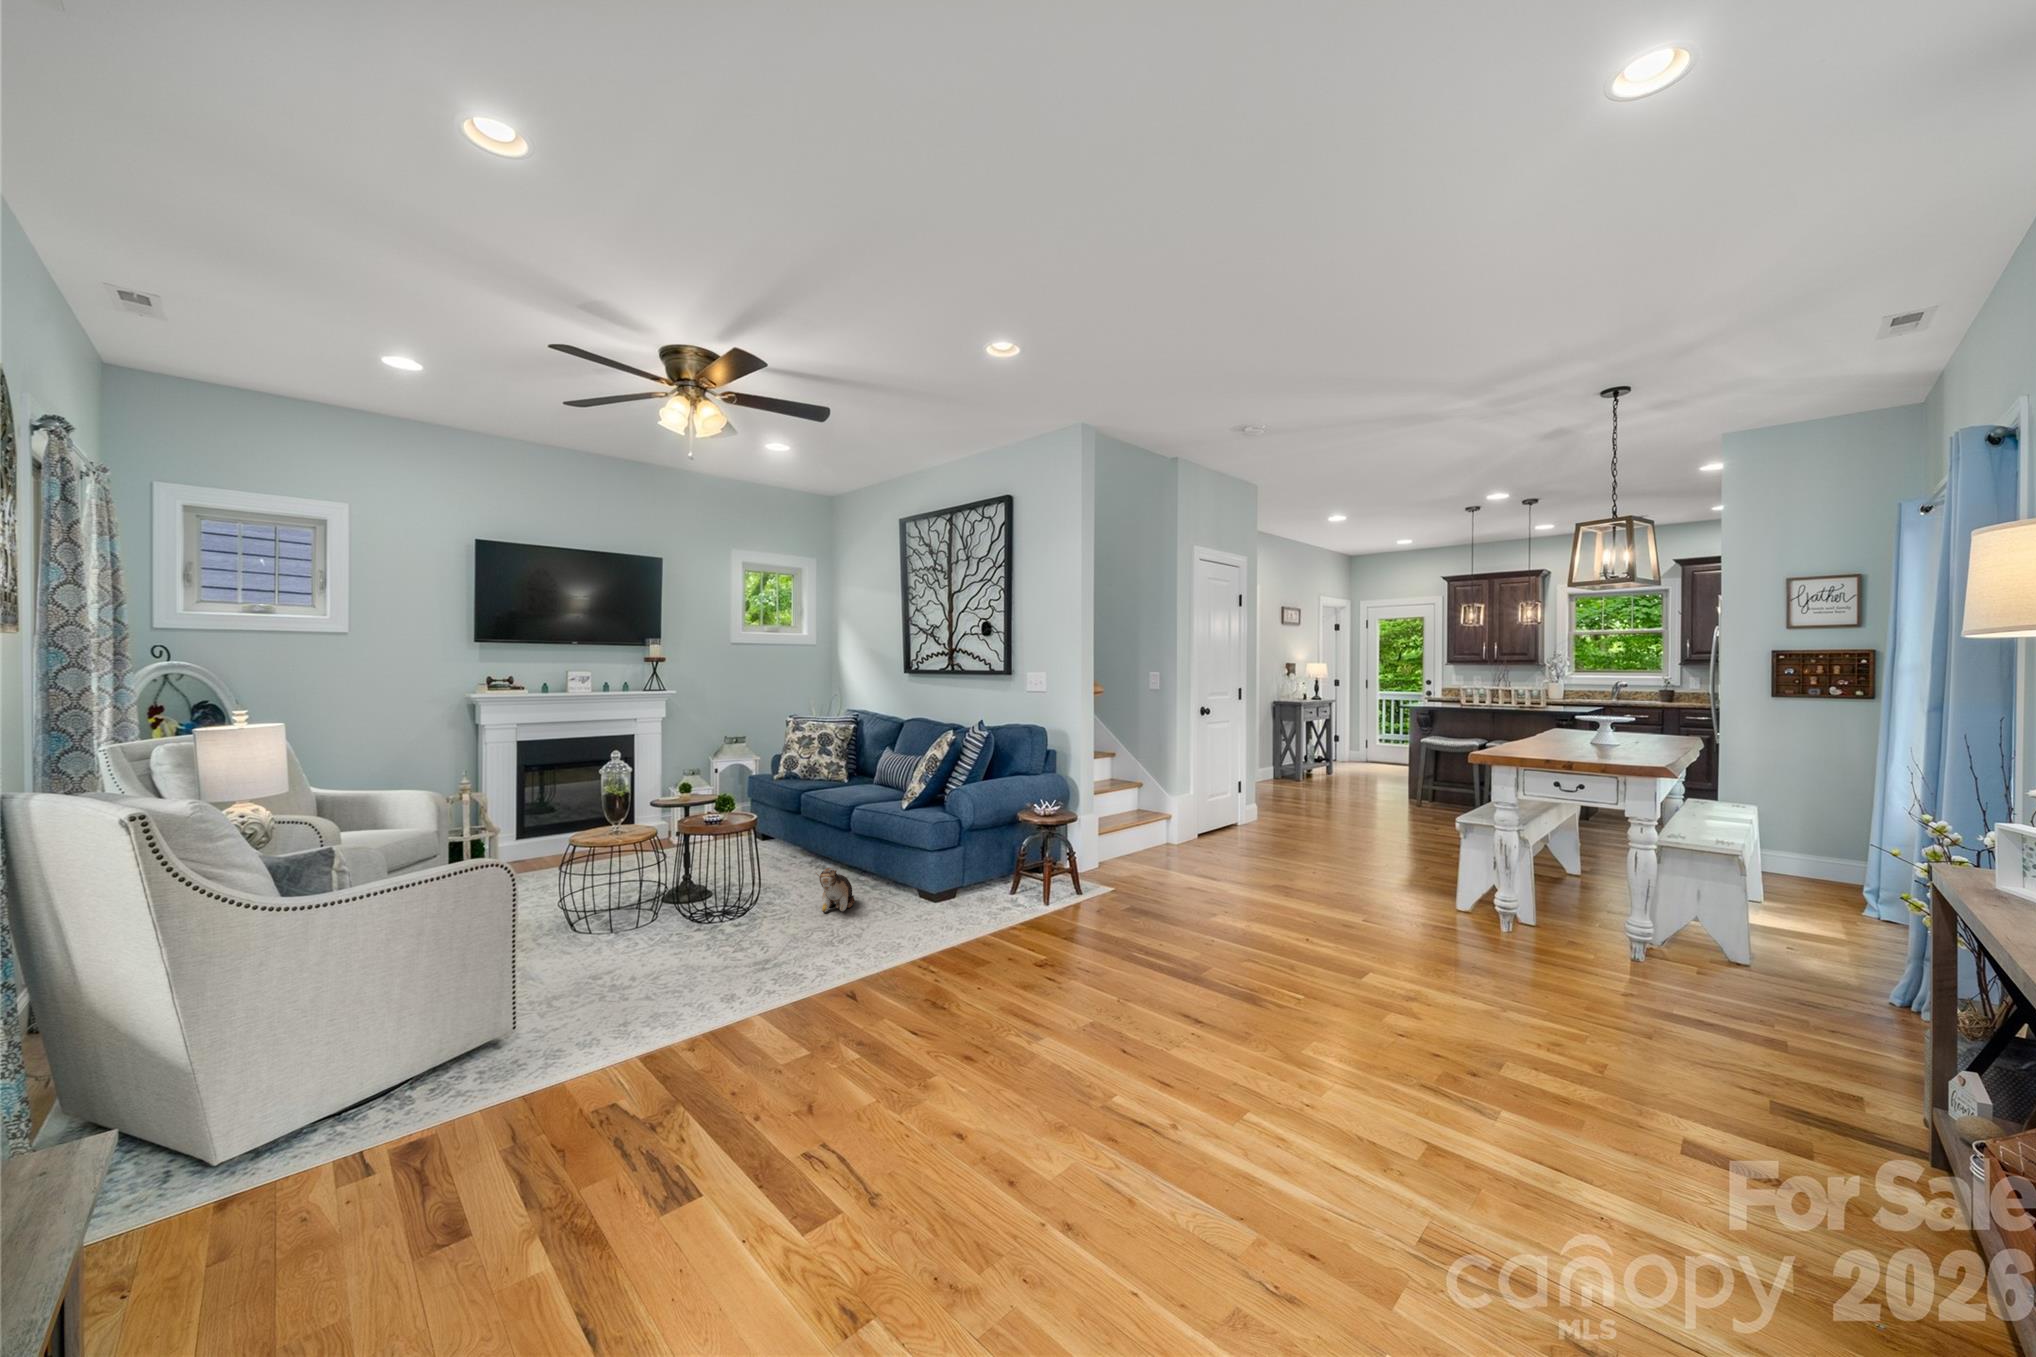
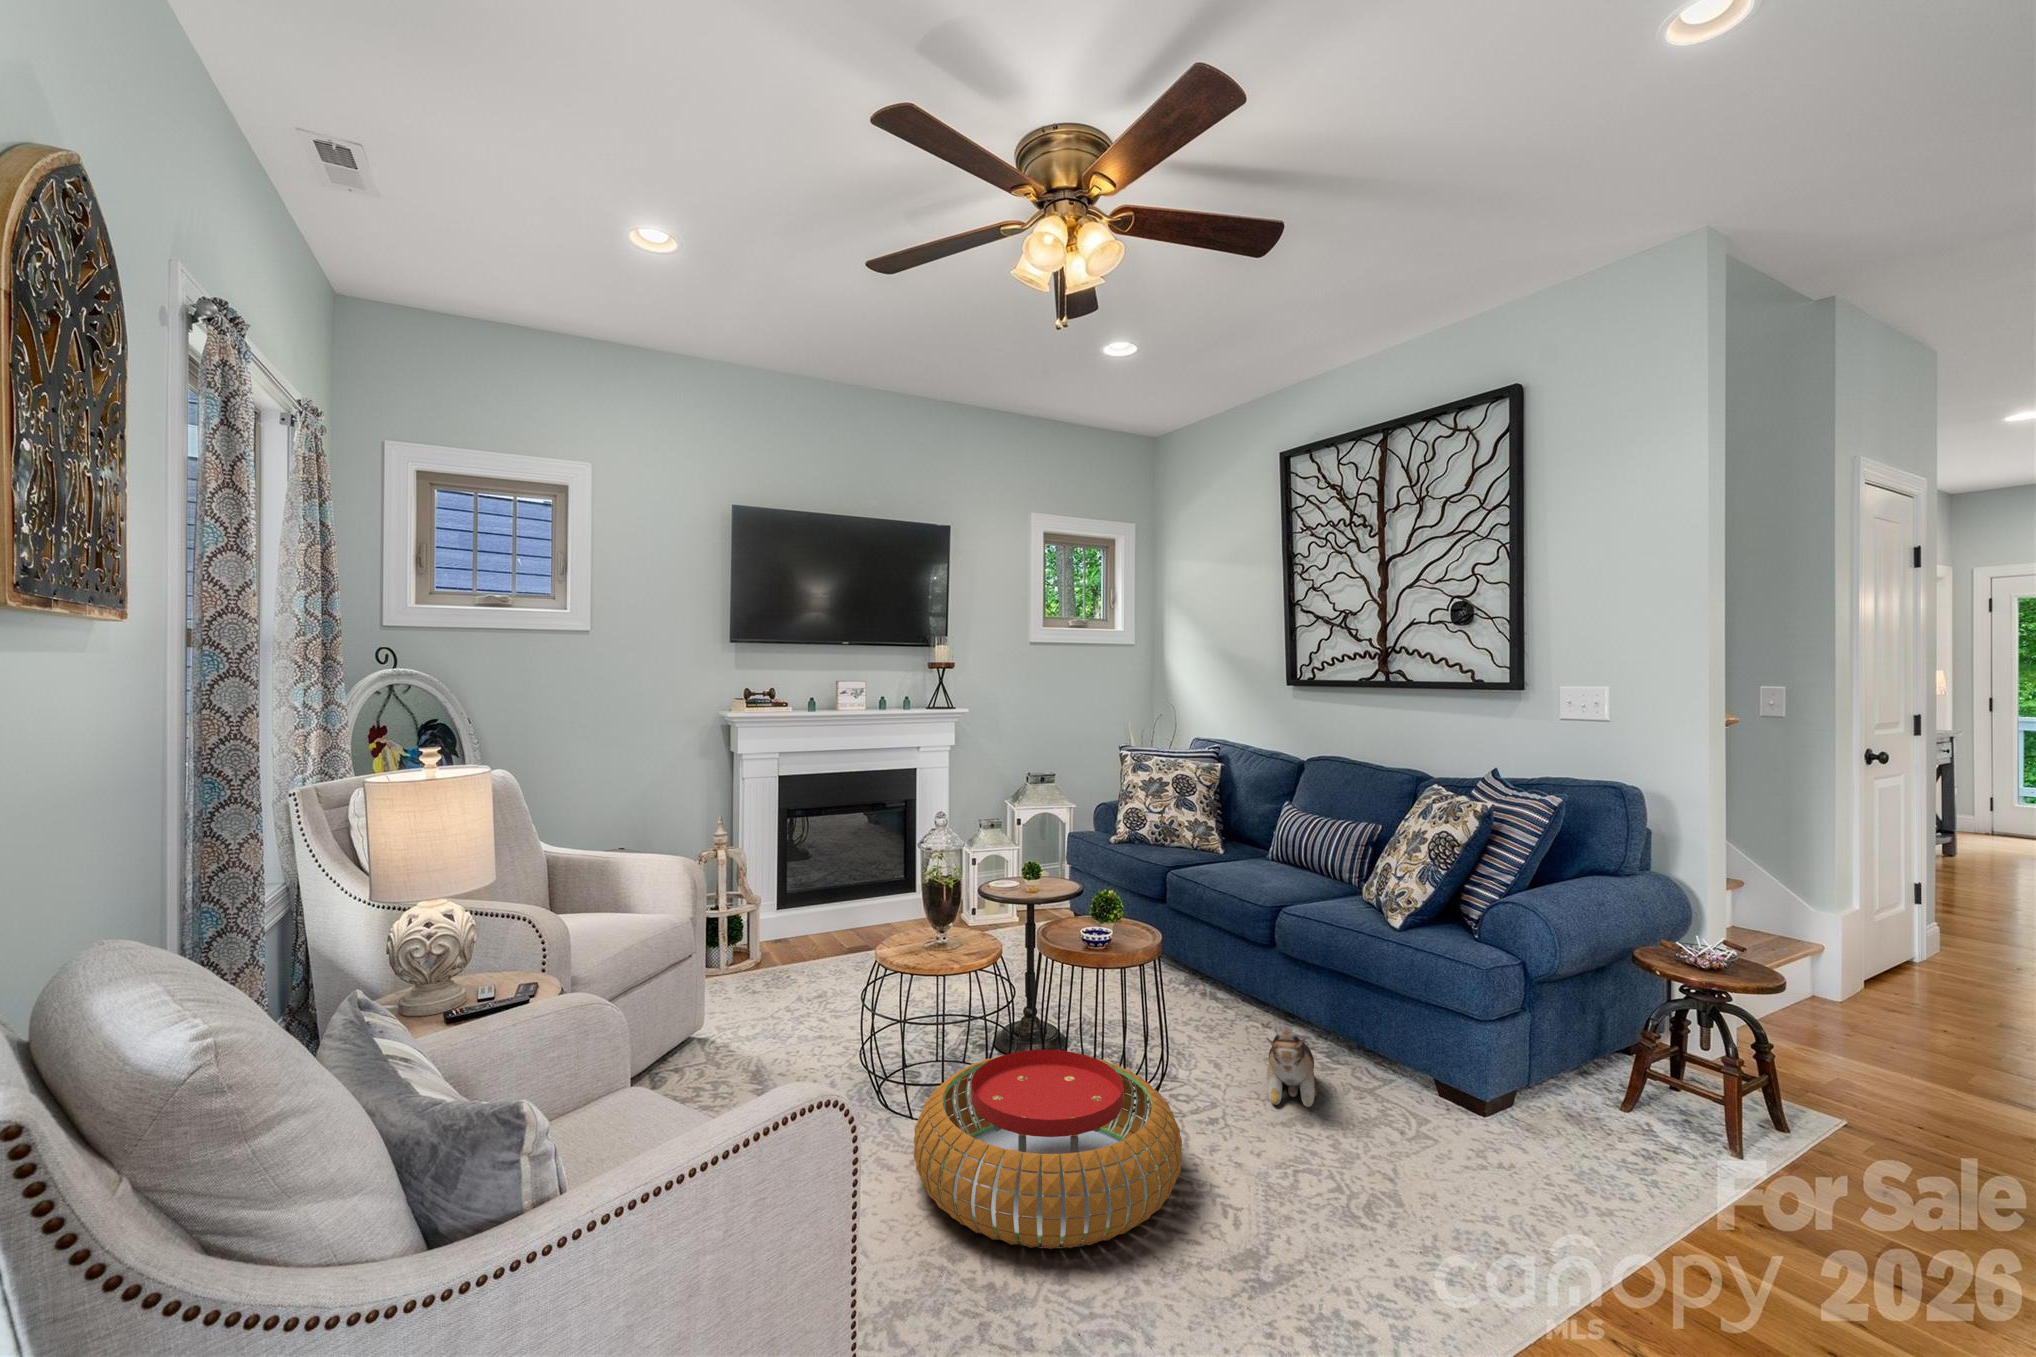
pouf: none [580,885,746,975] -> present [914,1050,1182,1249]

